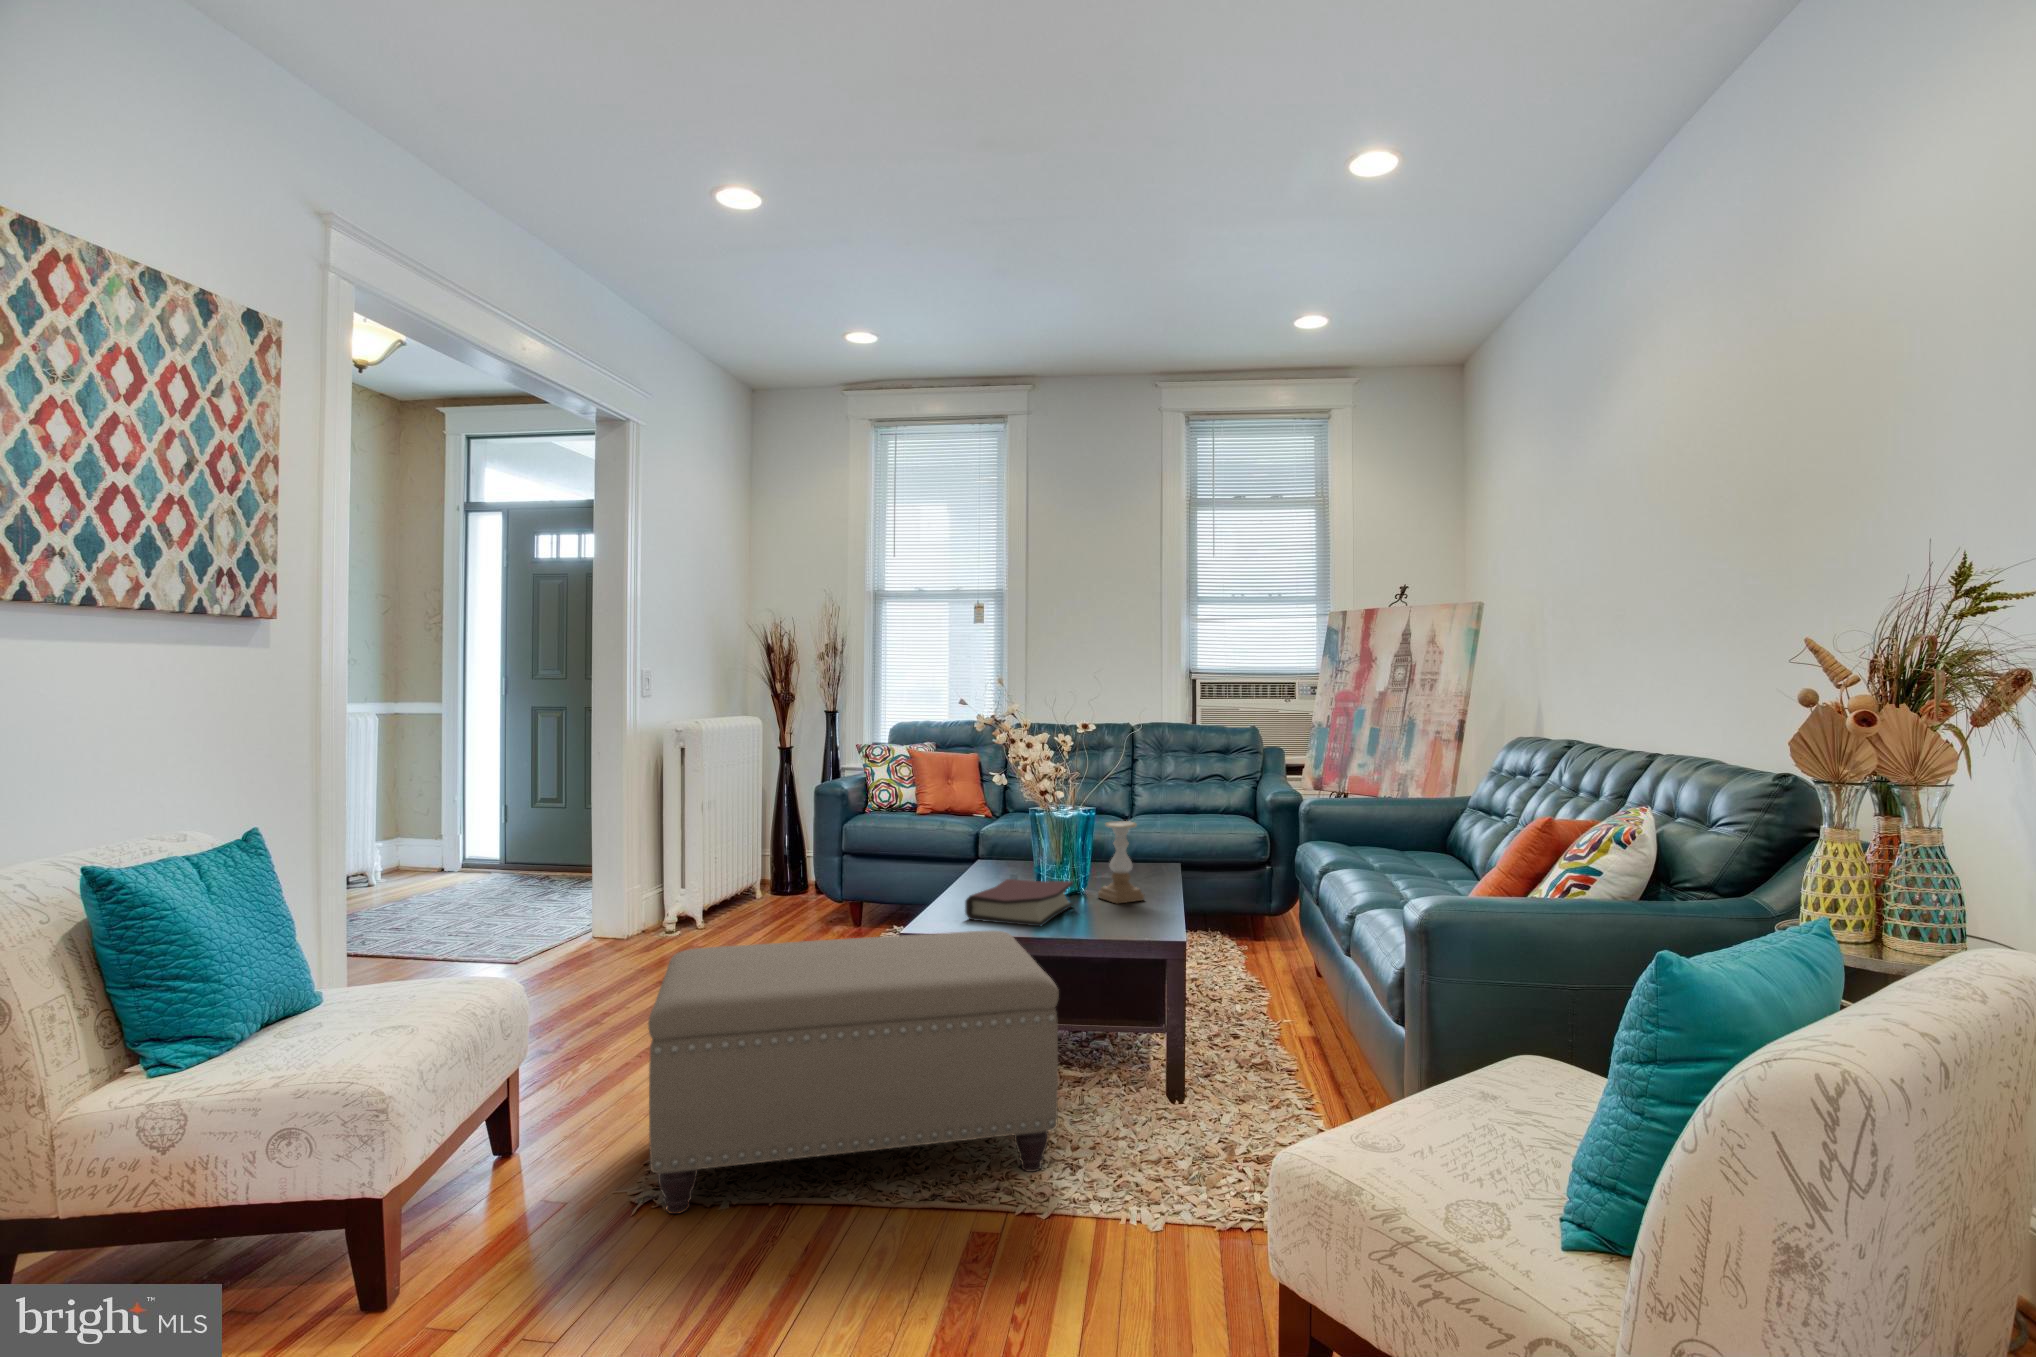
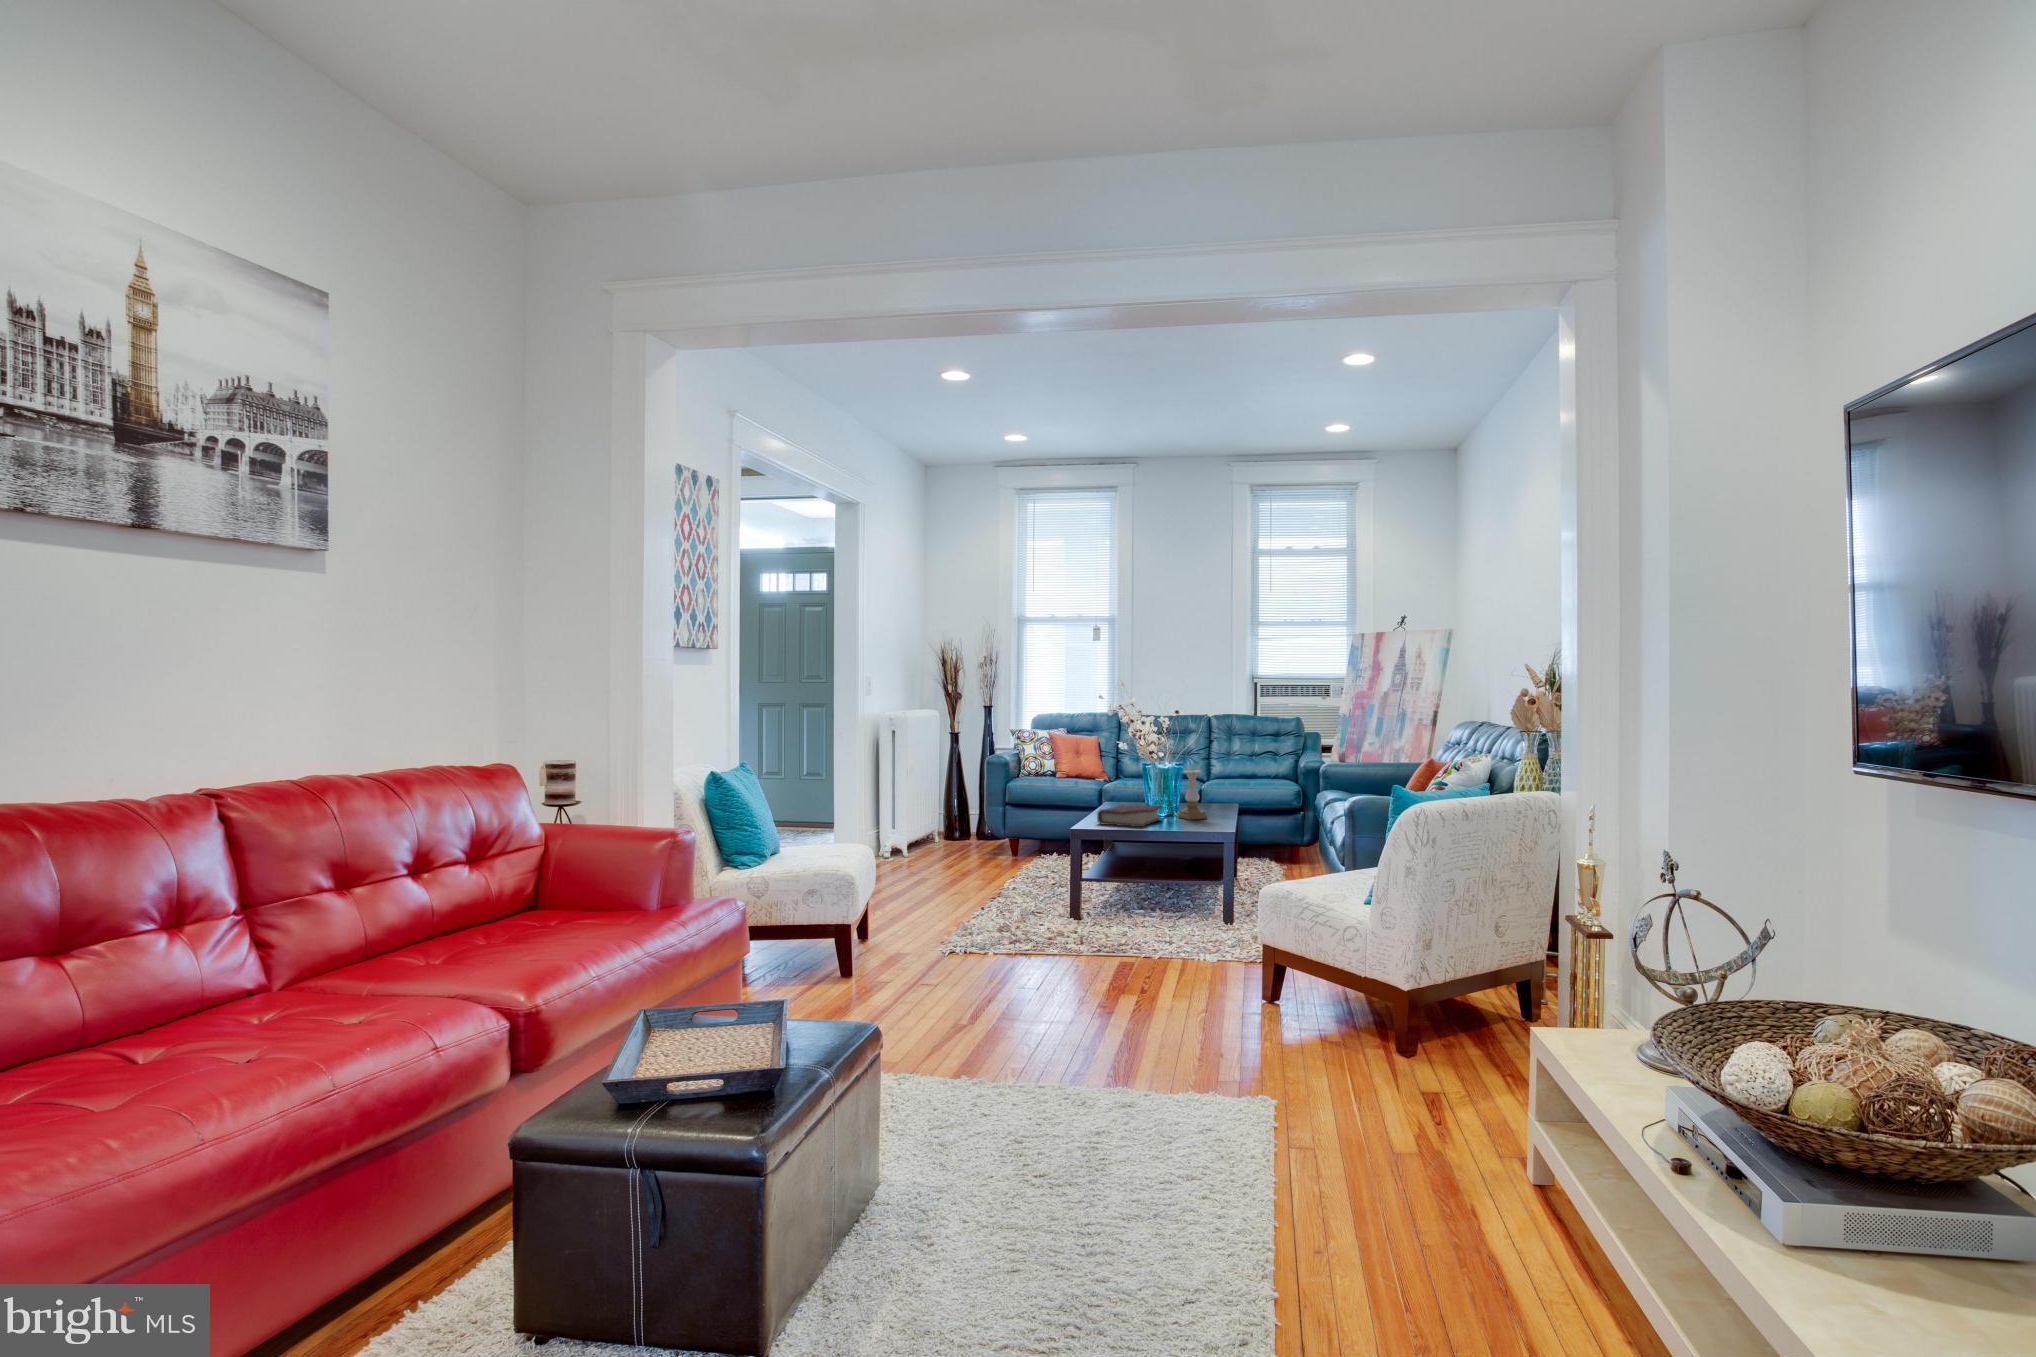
ottoman: present [648,930,1059,1214] -> none [937,826,1153,954]

